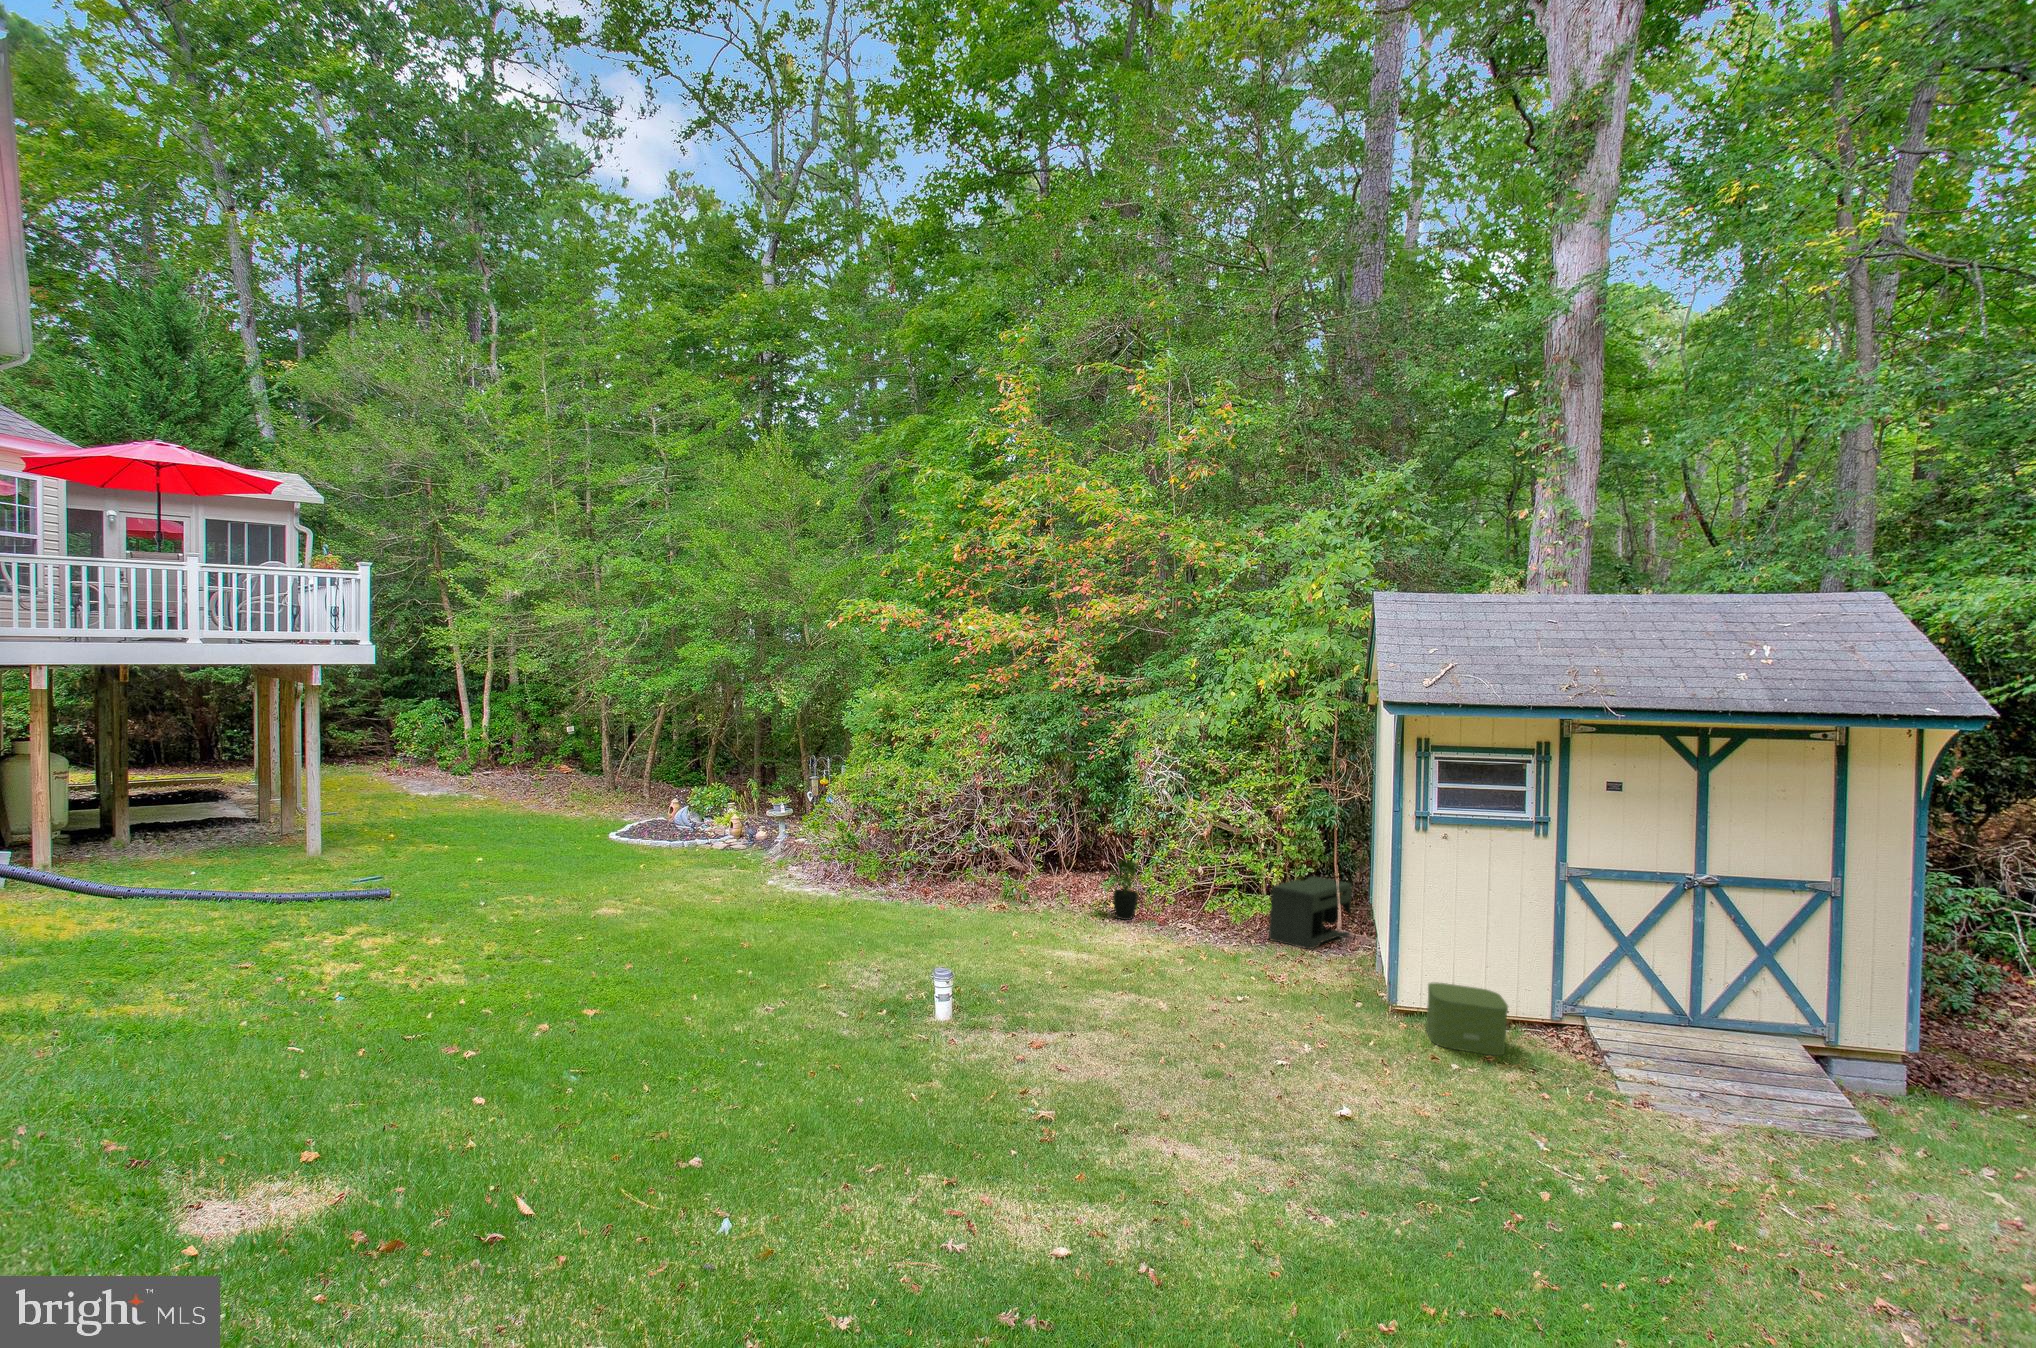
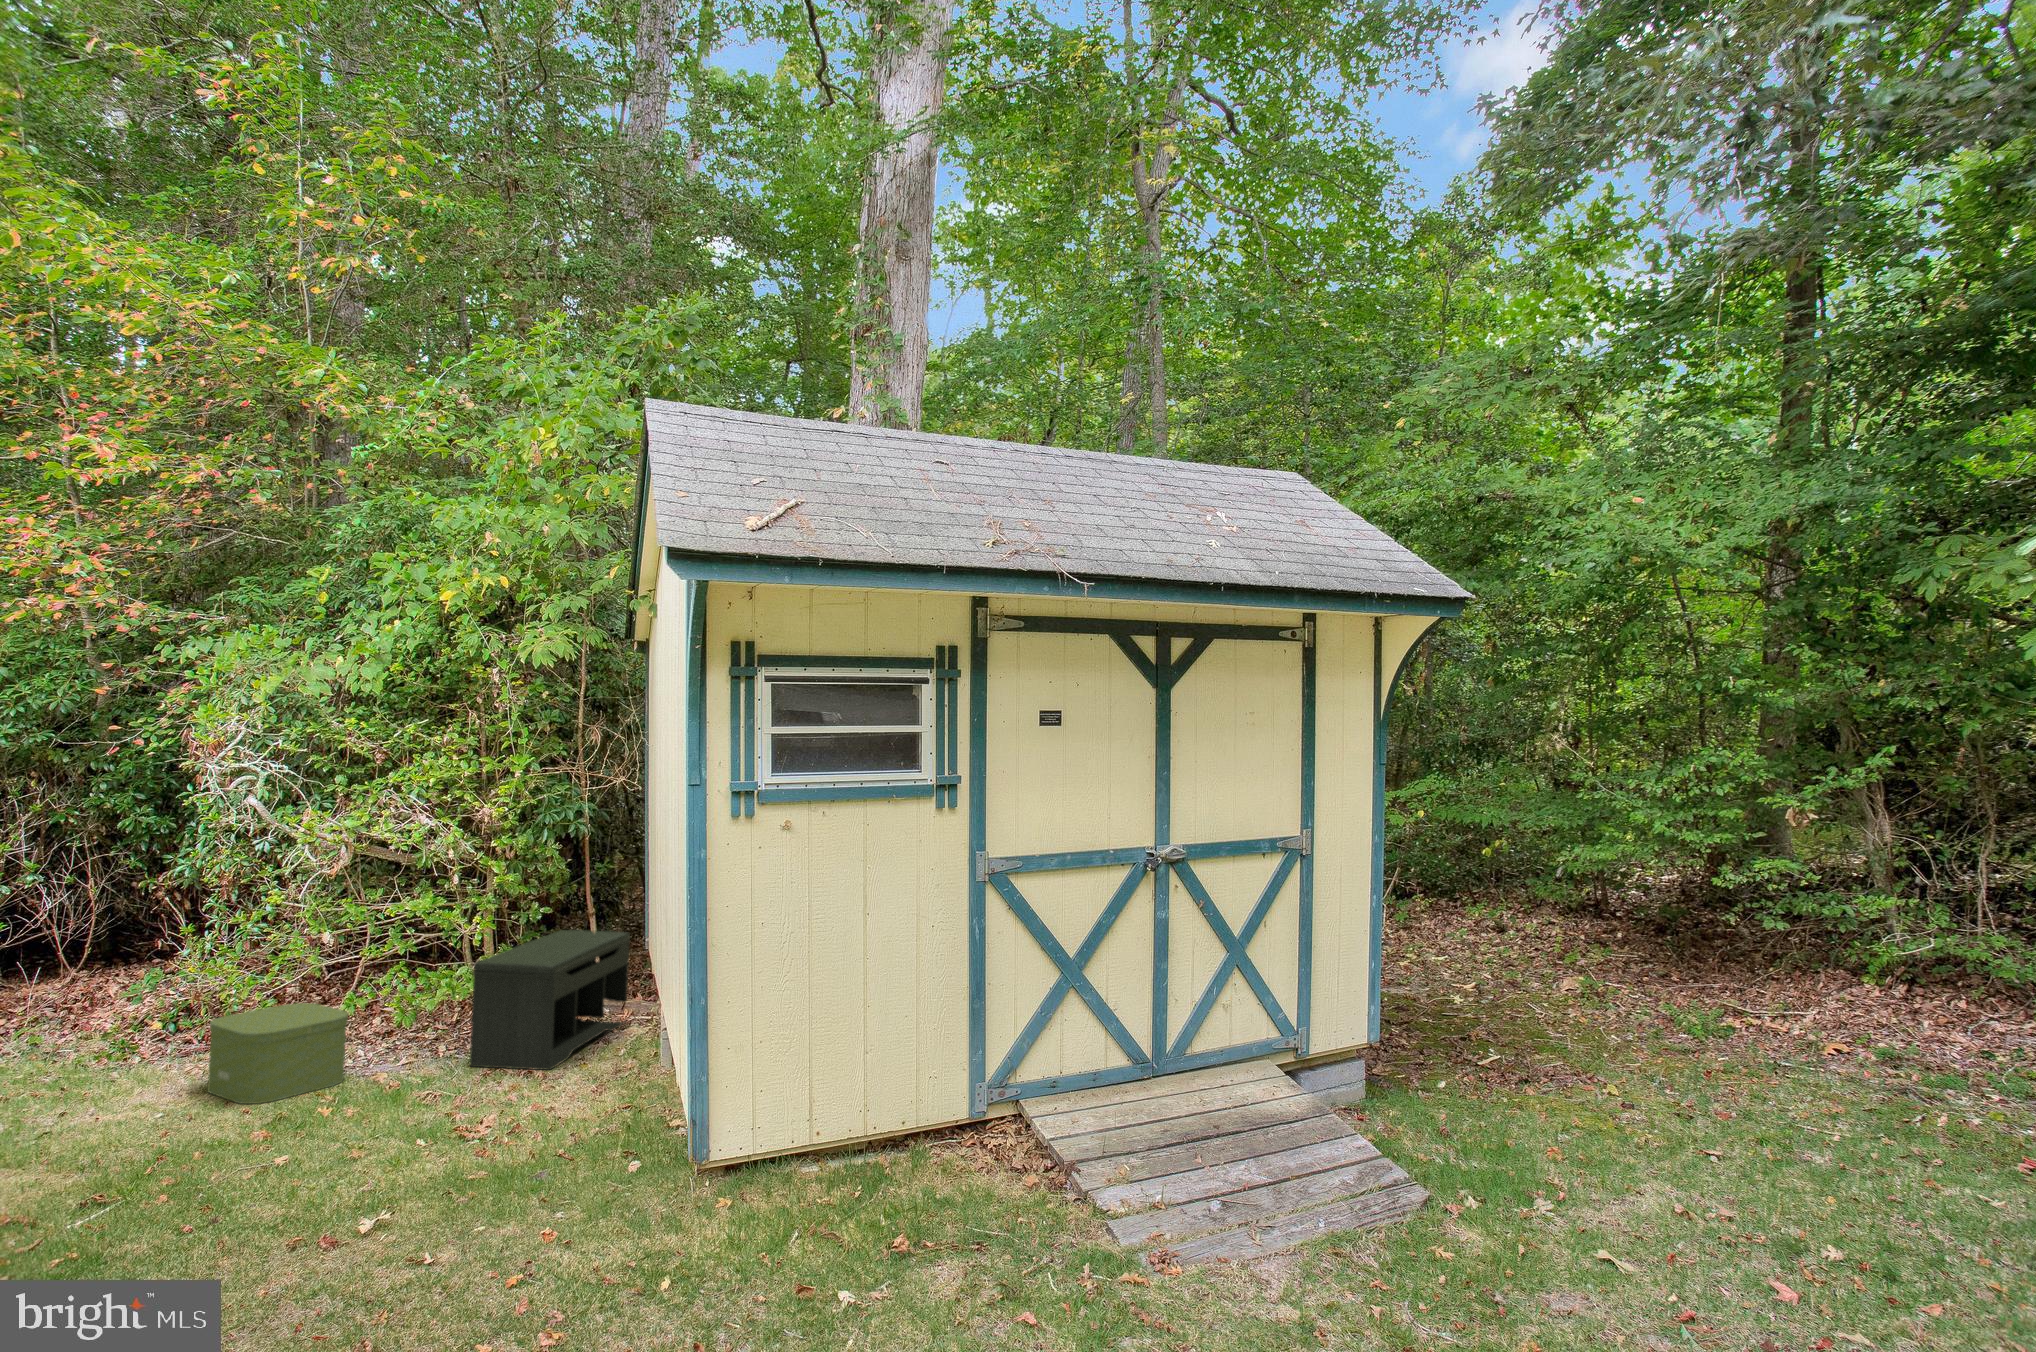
potted plant: present [1111,858,1143,920] -> none [83,952,196,1092]
storage box: present [1426,983,1508,1056] -> present [207,1003,348,1104]

